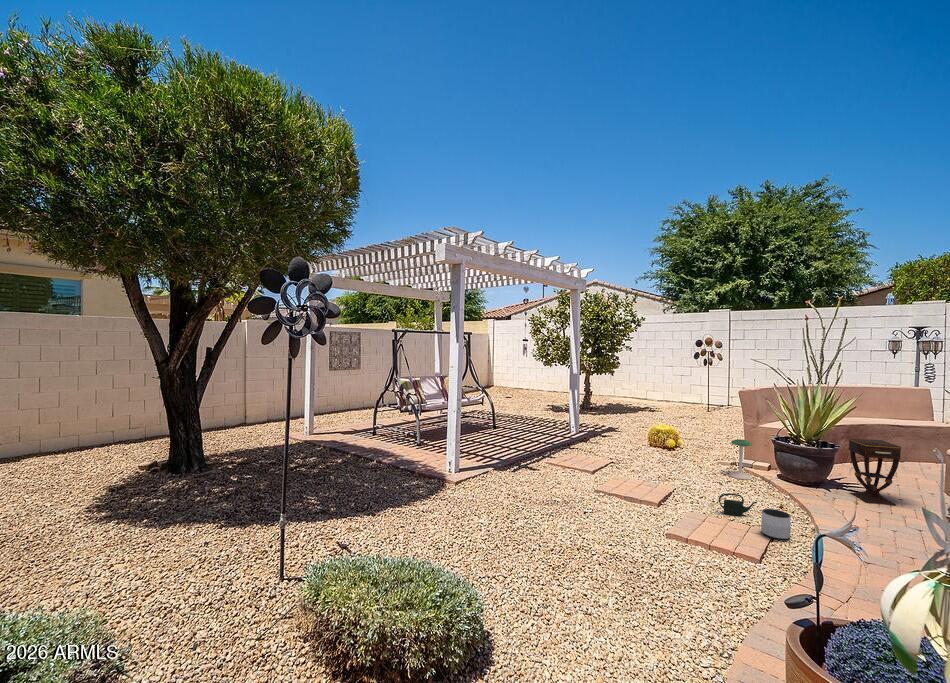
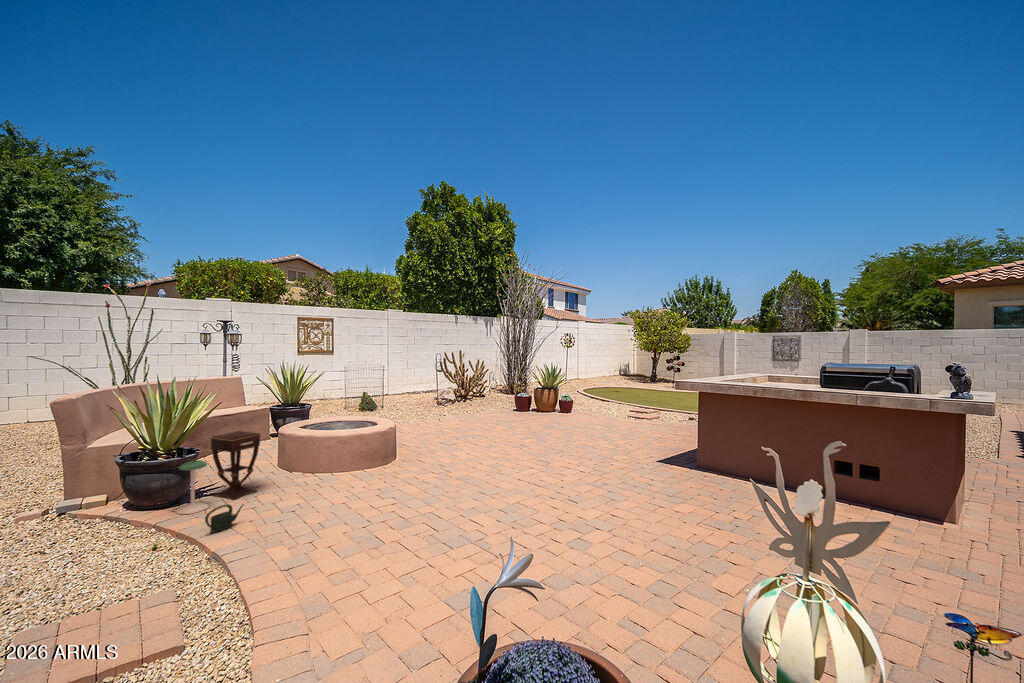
stool: present [729,439,752,480] -> present [176,460,209,514]
watering can: present [719,493,757,516] -> present [205,504,244,532]
planter: present [761,509,791,539] -> none [156,554,198,599]

